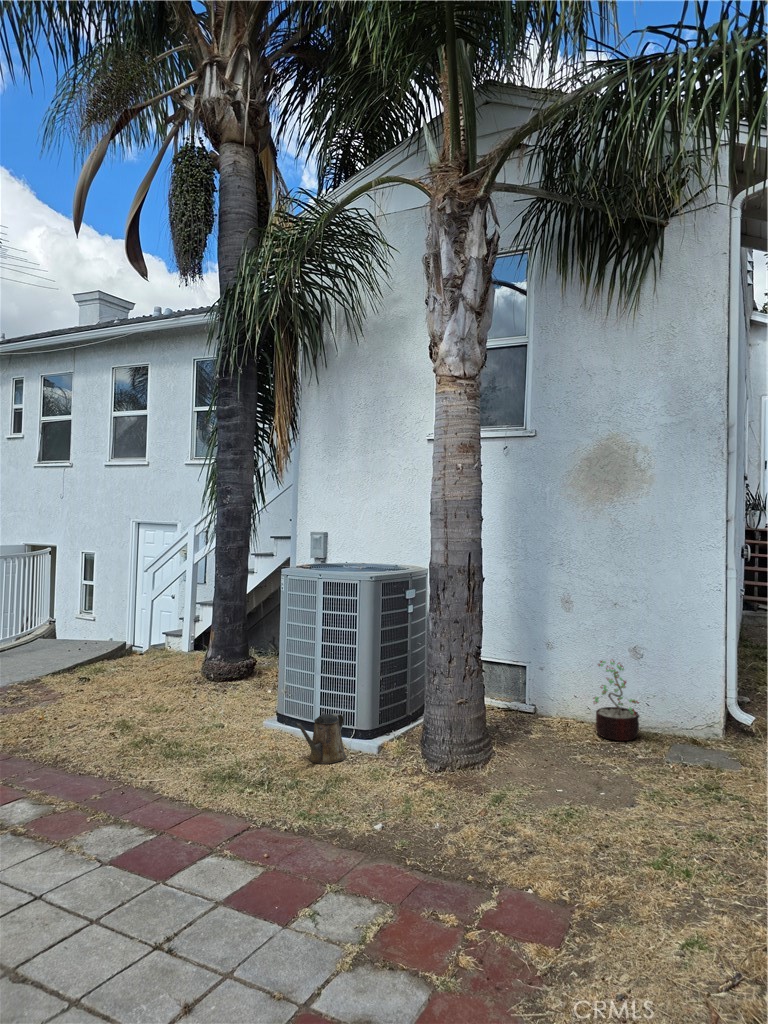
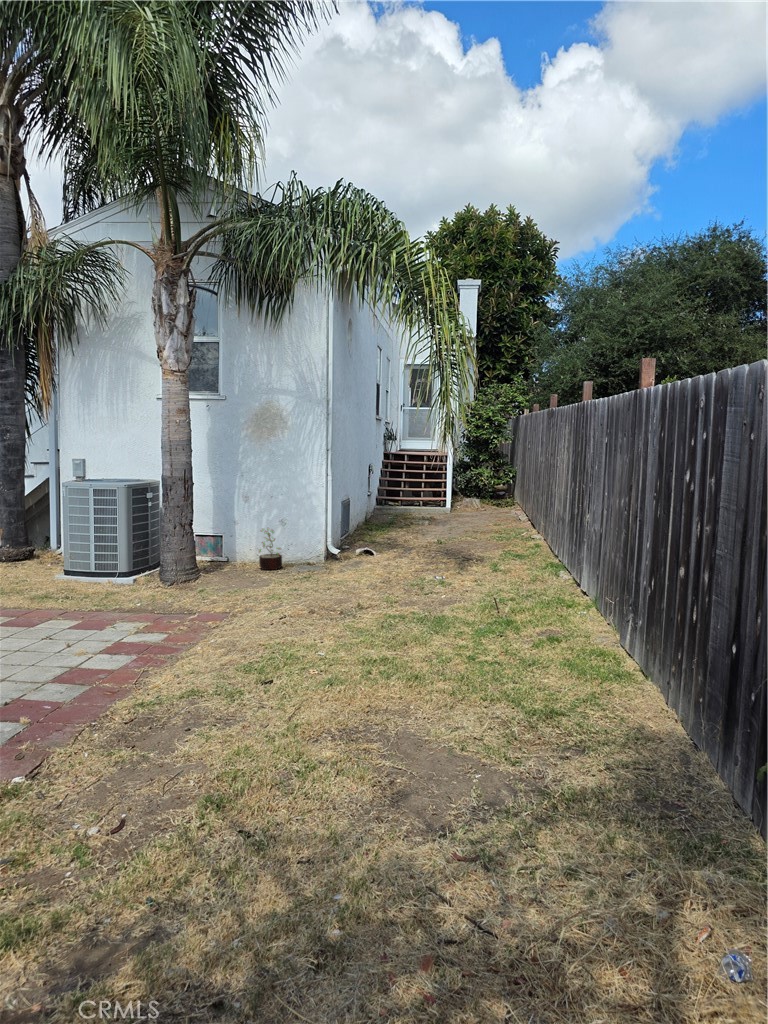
watering can: present [295,713,346,764] -> none [86,565,115,591]

